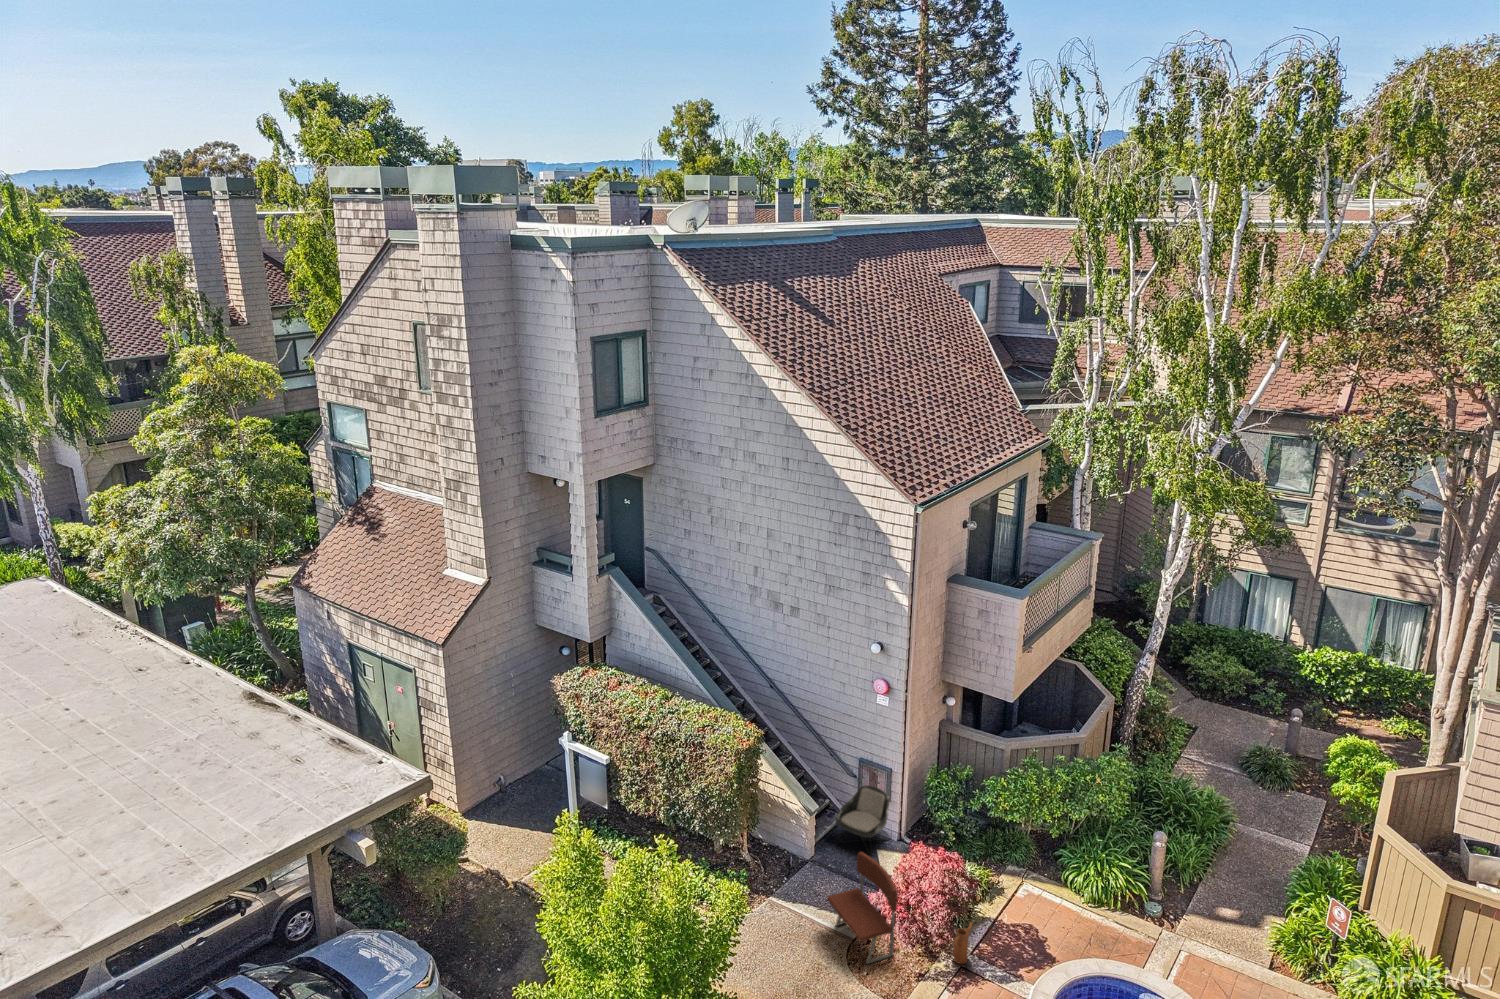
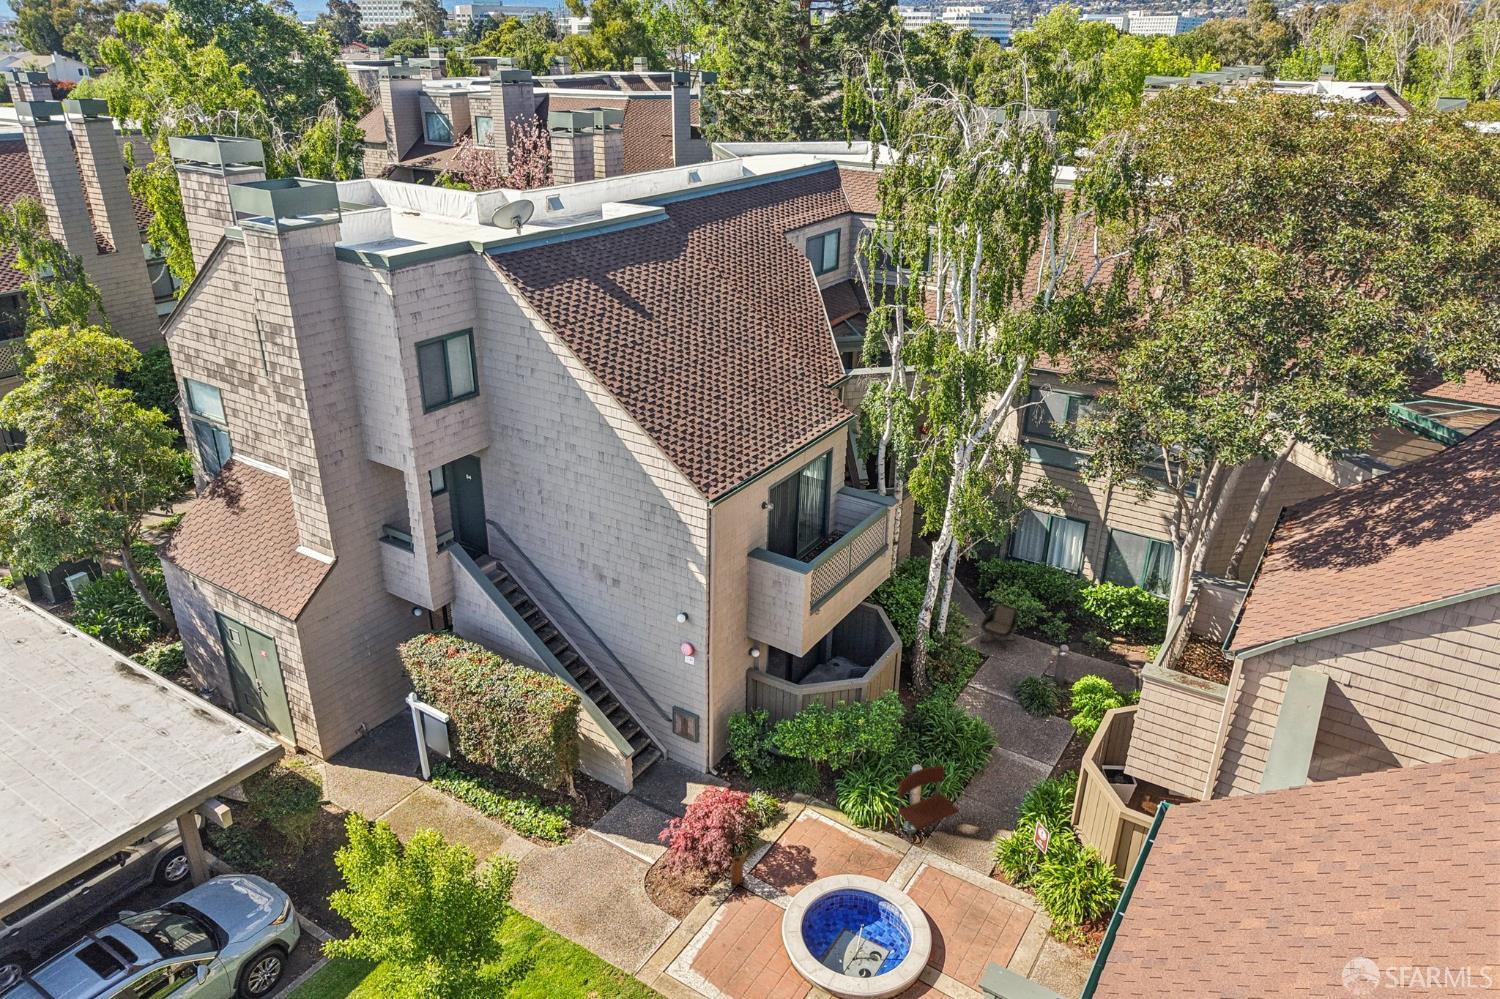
lounge chair: present [835,785,889,857] -> present [981,604,1018,638]
bench: present [827,852,898,964] -> present [896,766,959,843]

